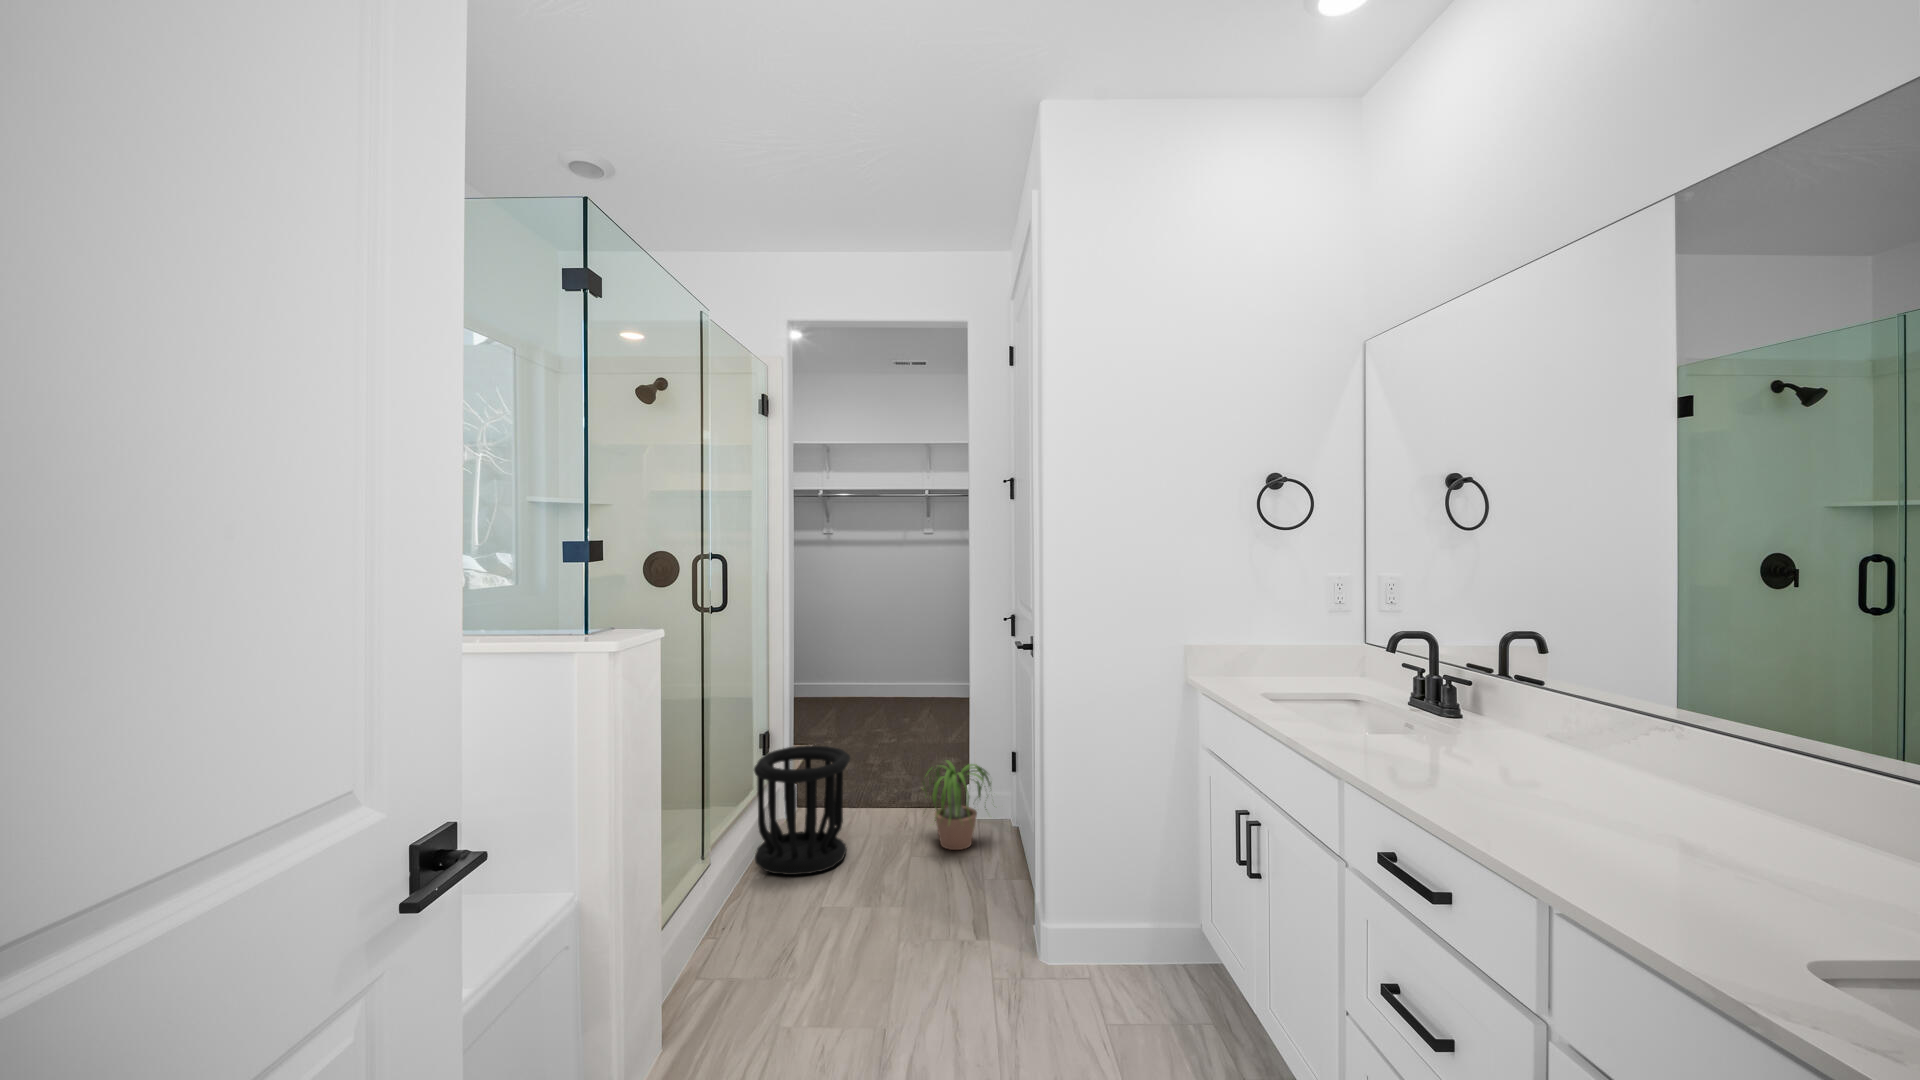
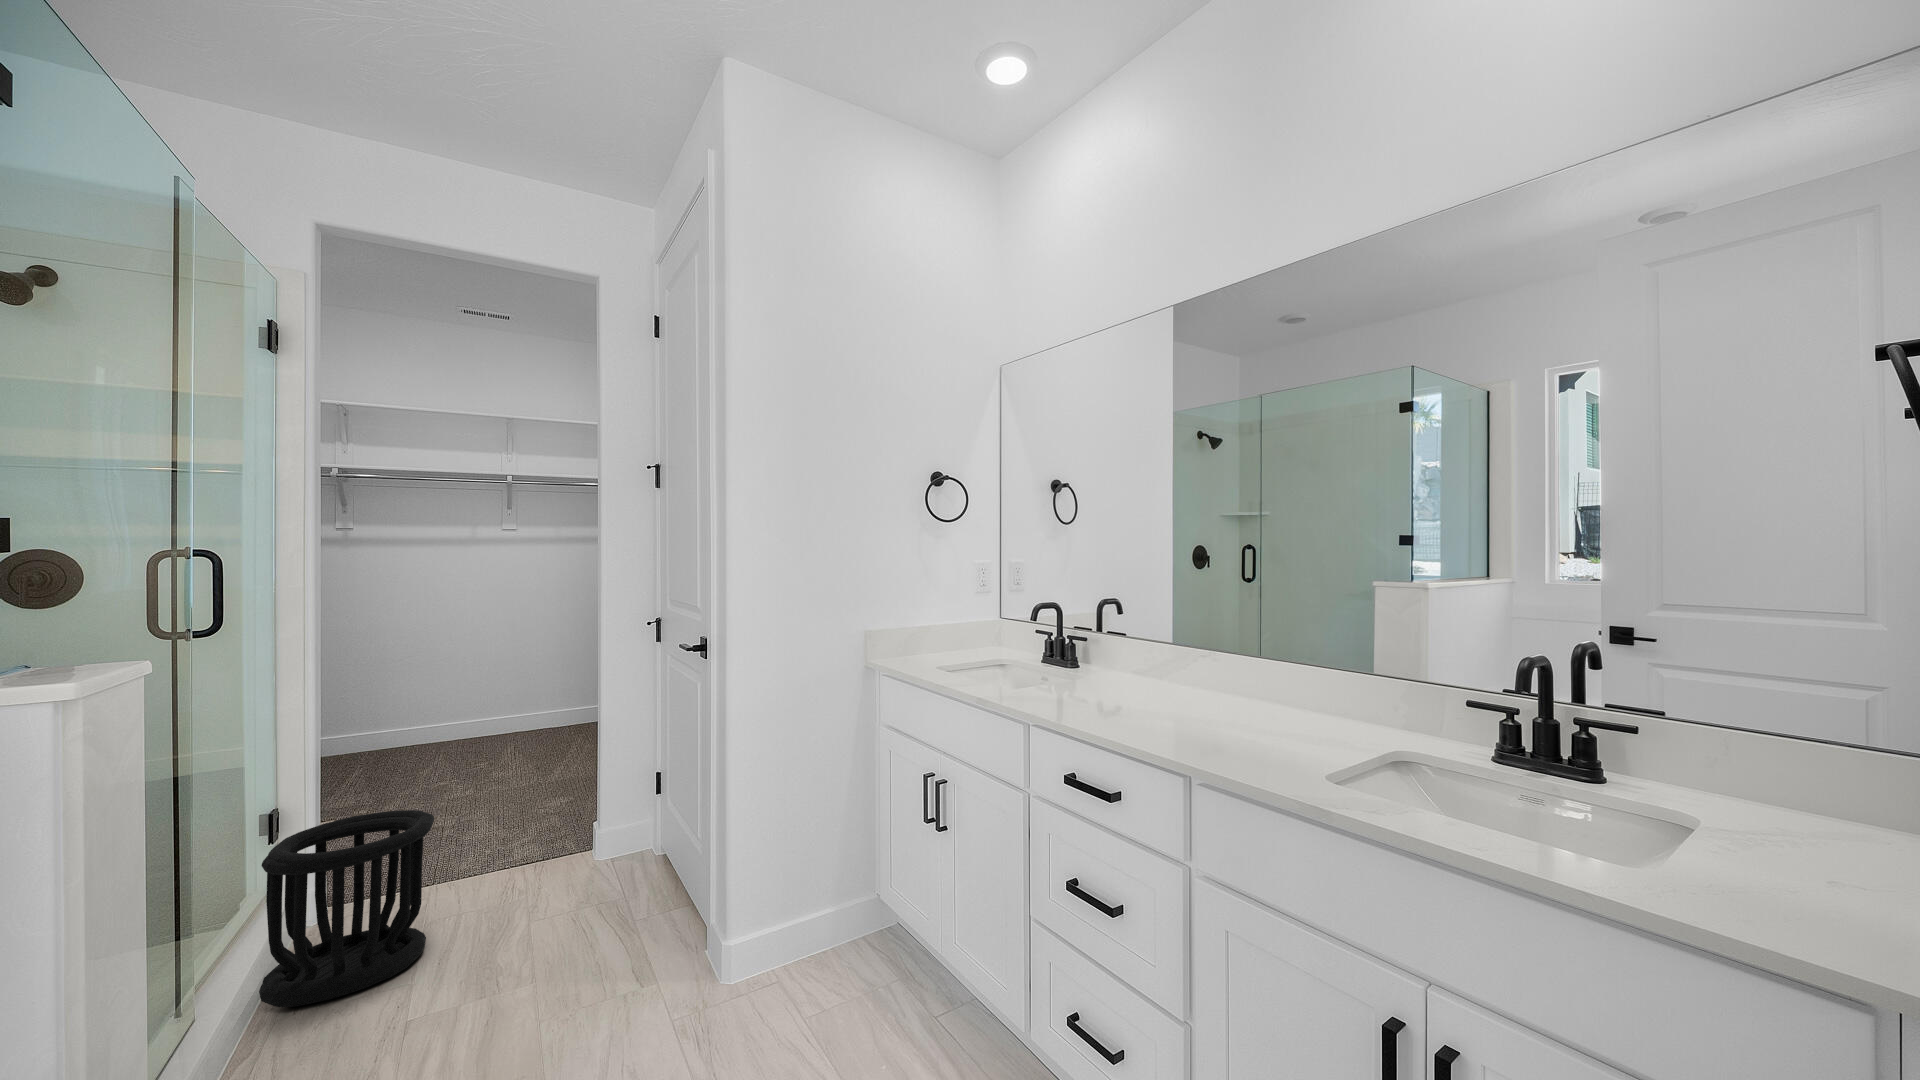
potted plant: present [923,760,991,850] -> none [532,795,645,901]

